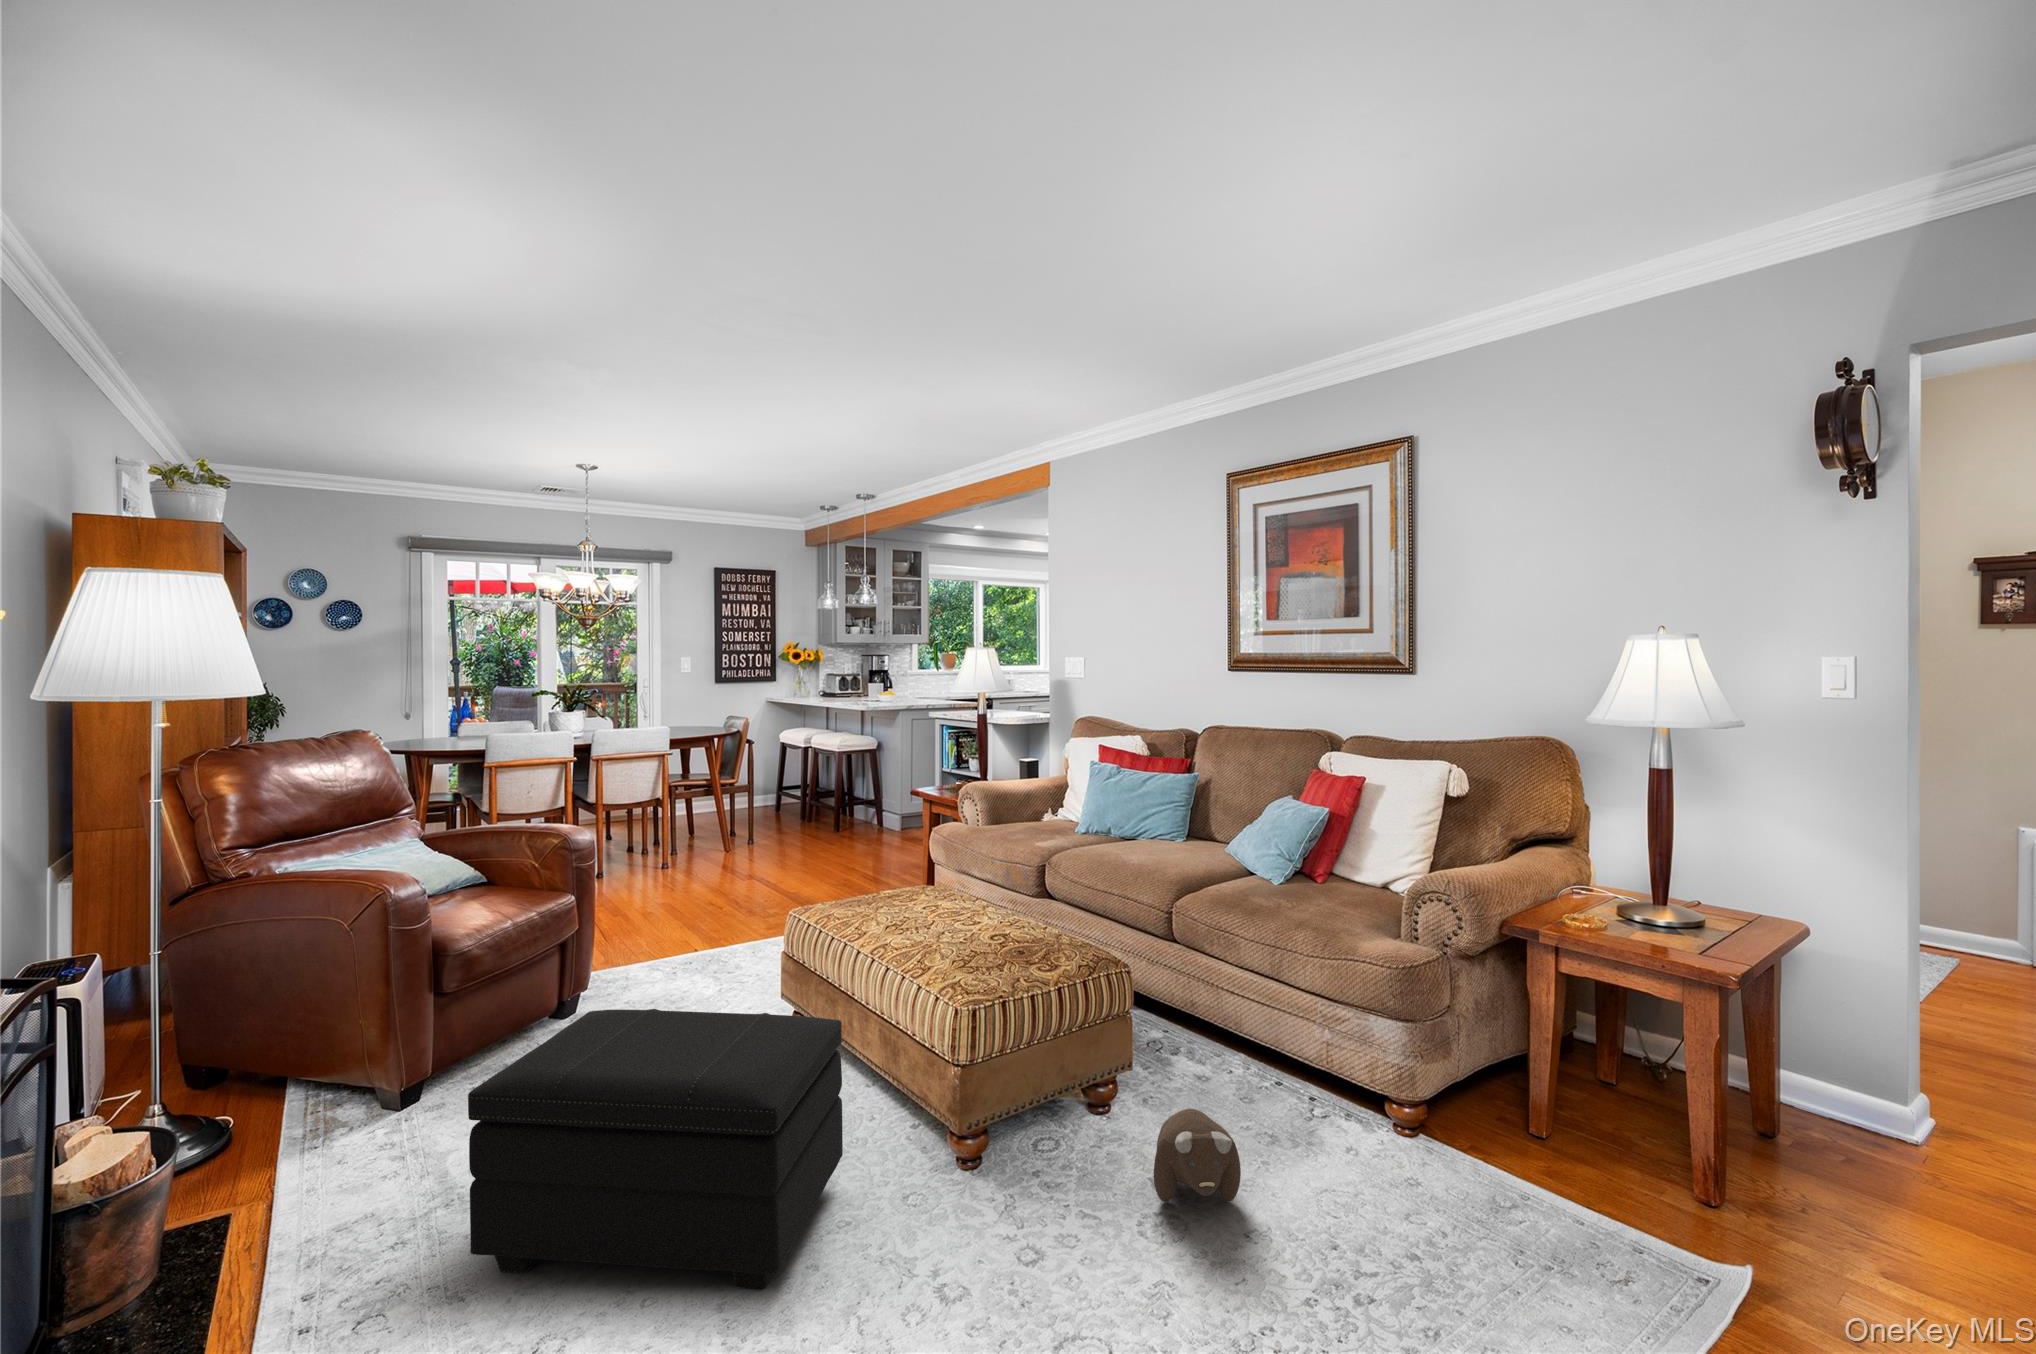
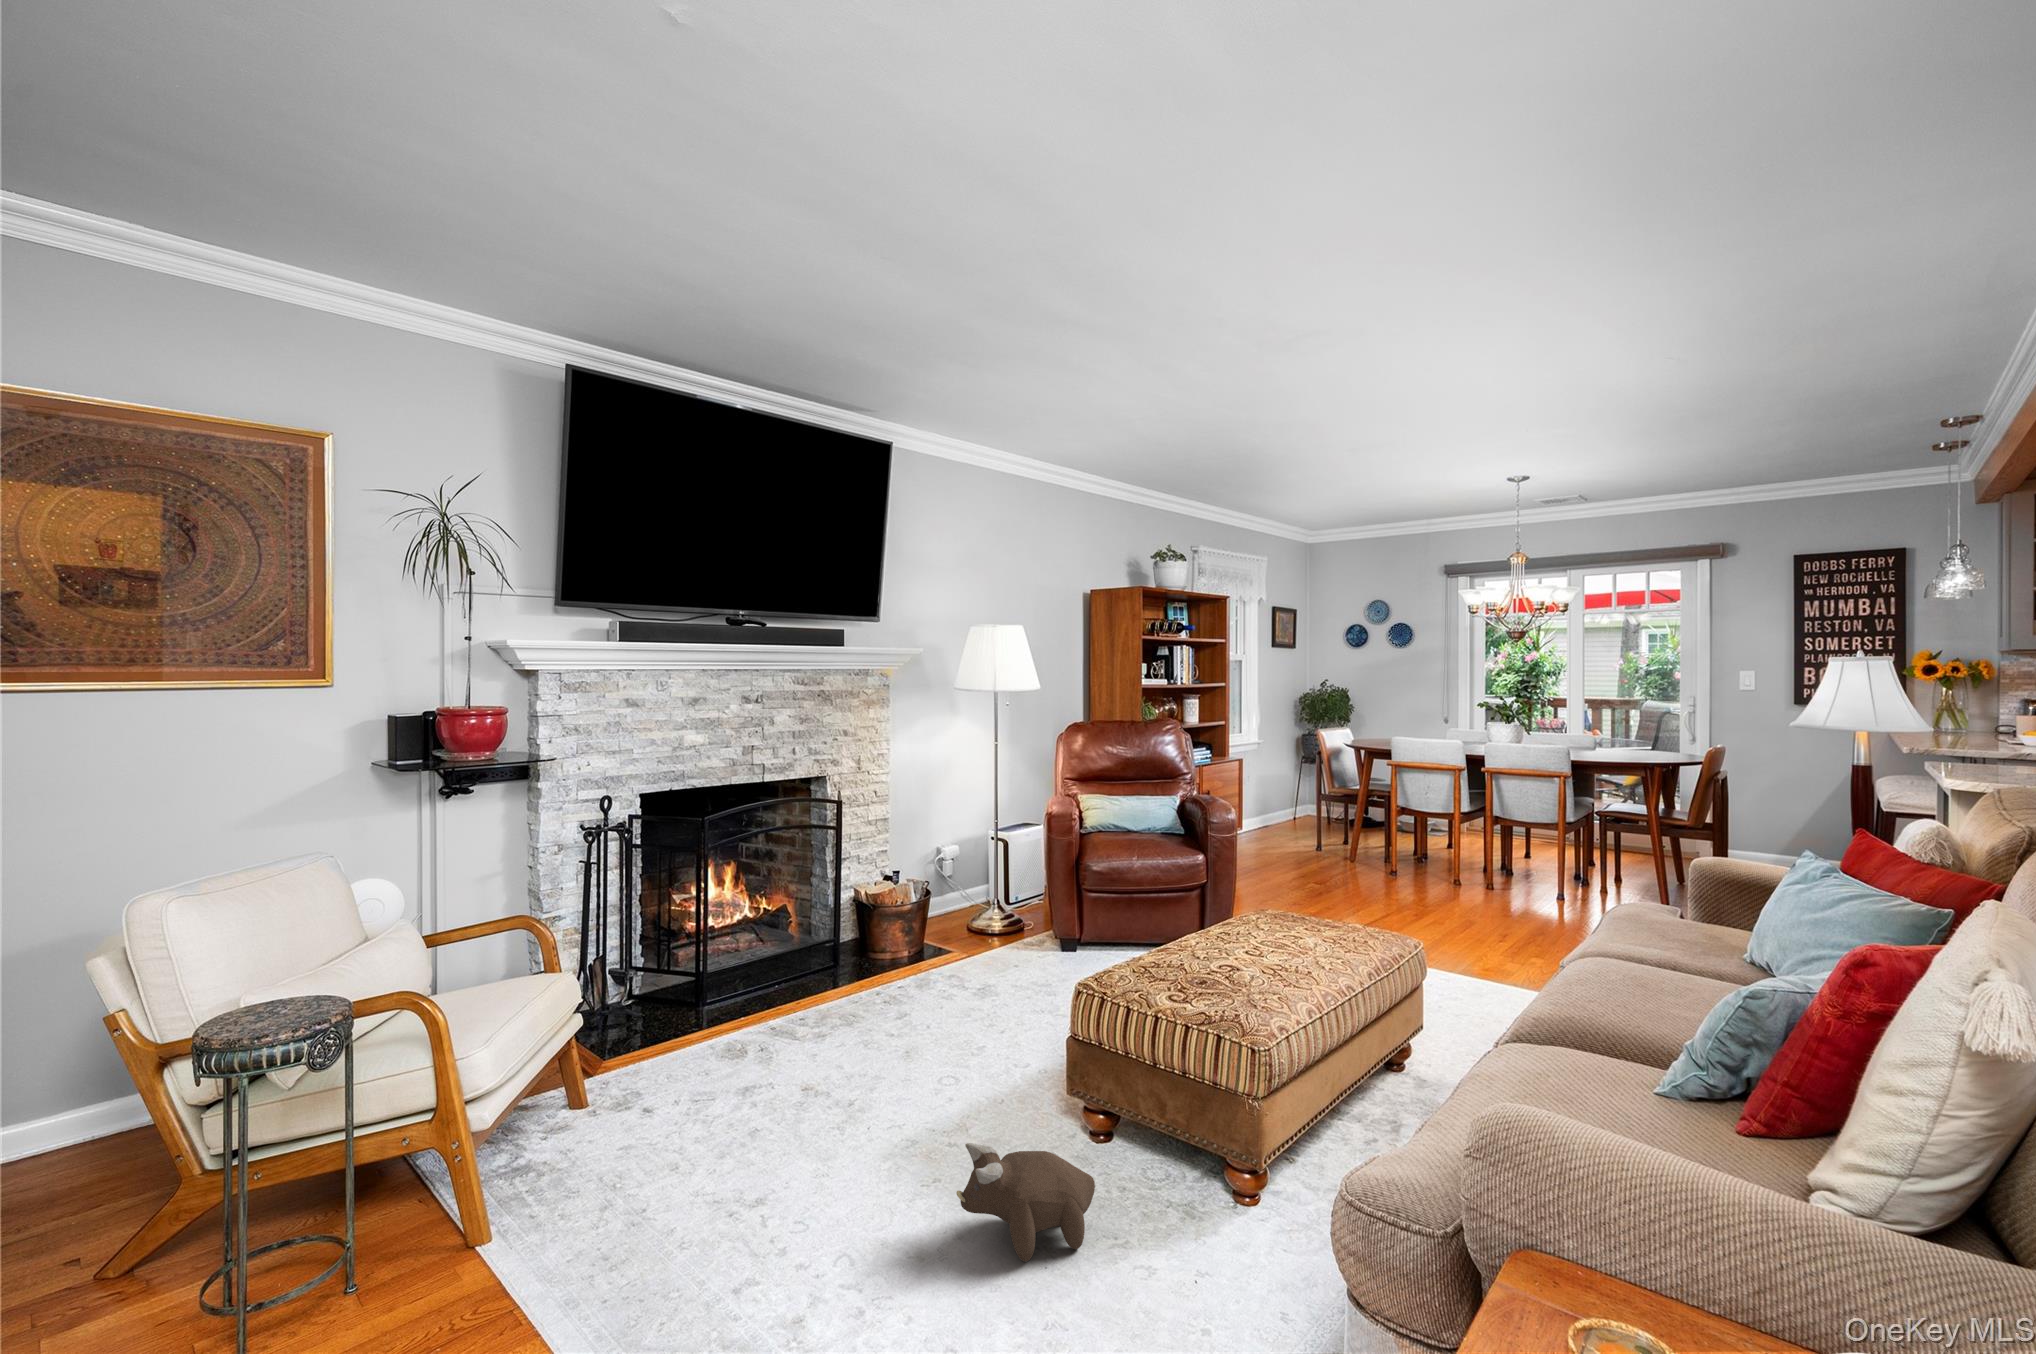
footstool: present [468,1009,843,1290] -> none [853,899,999,1074]

